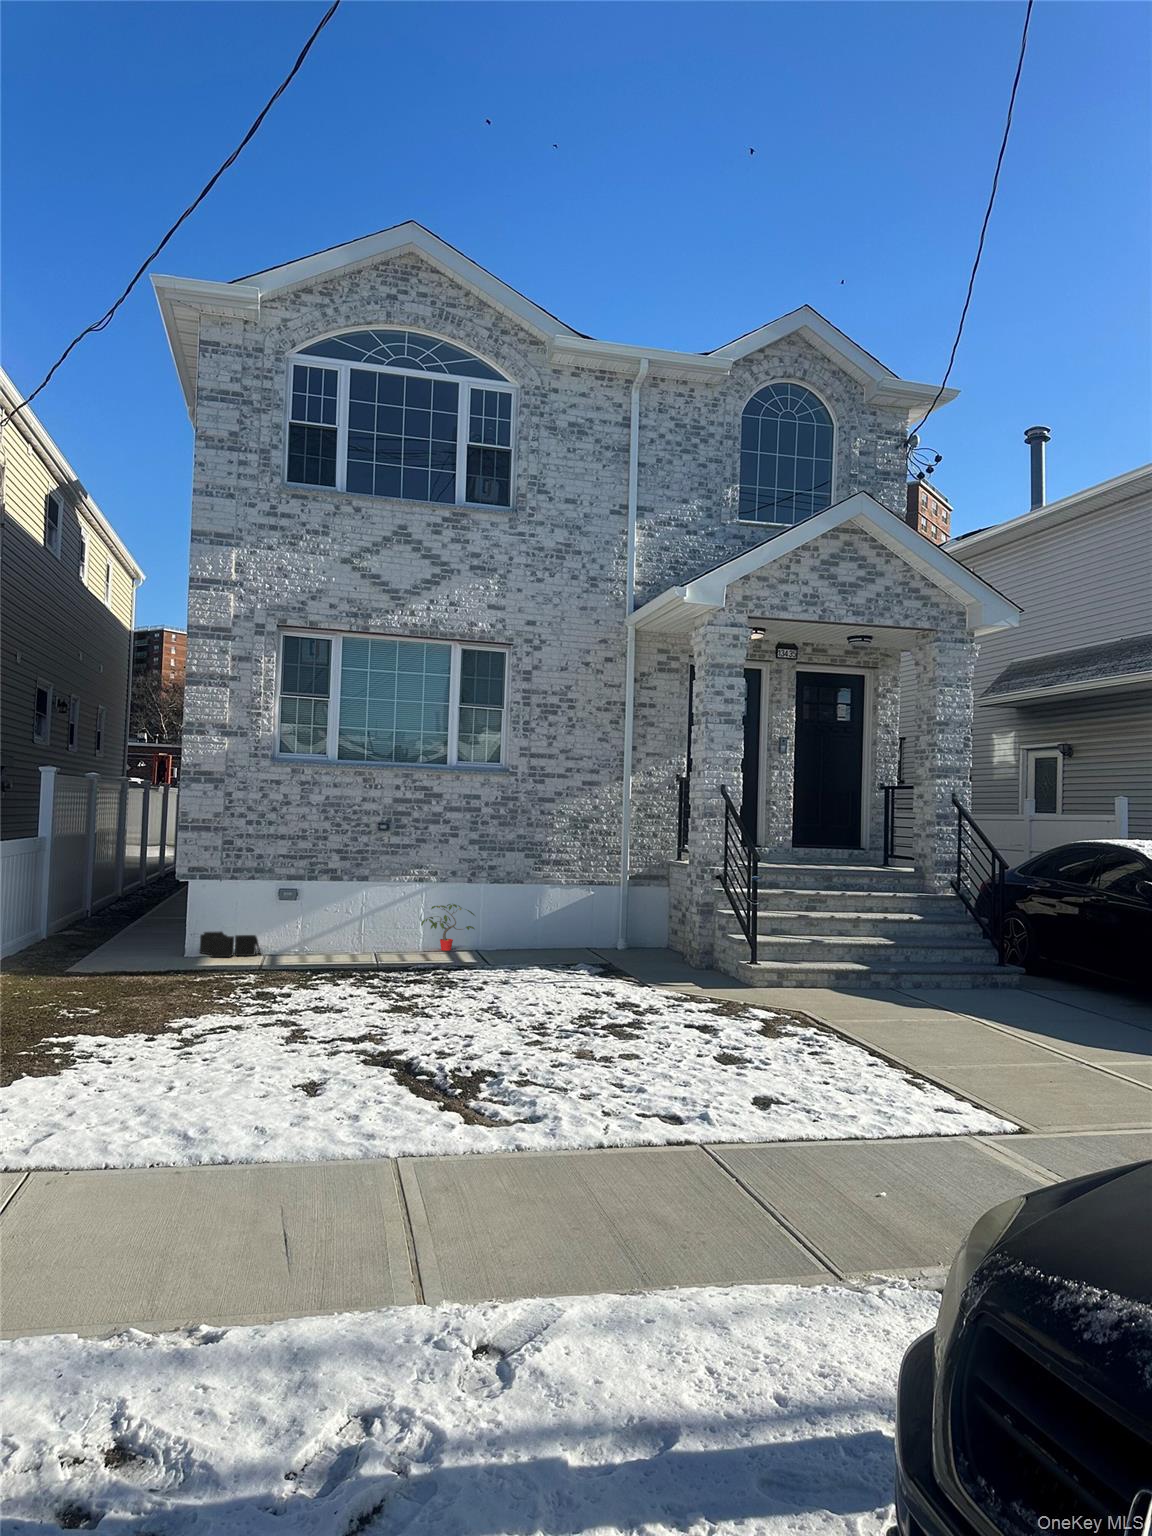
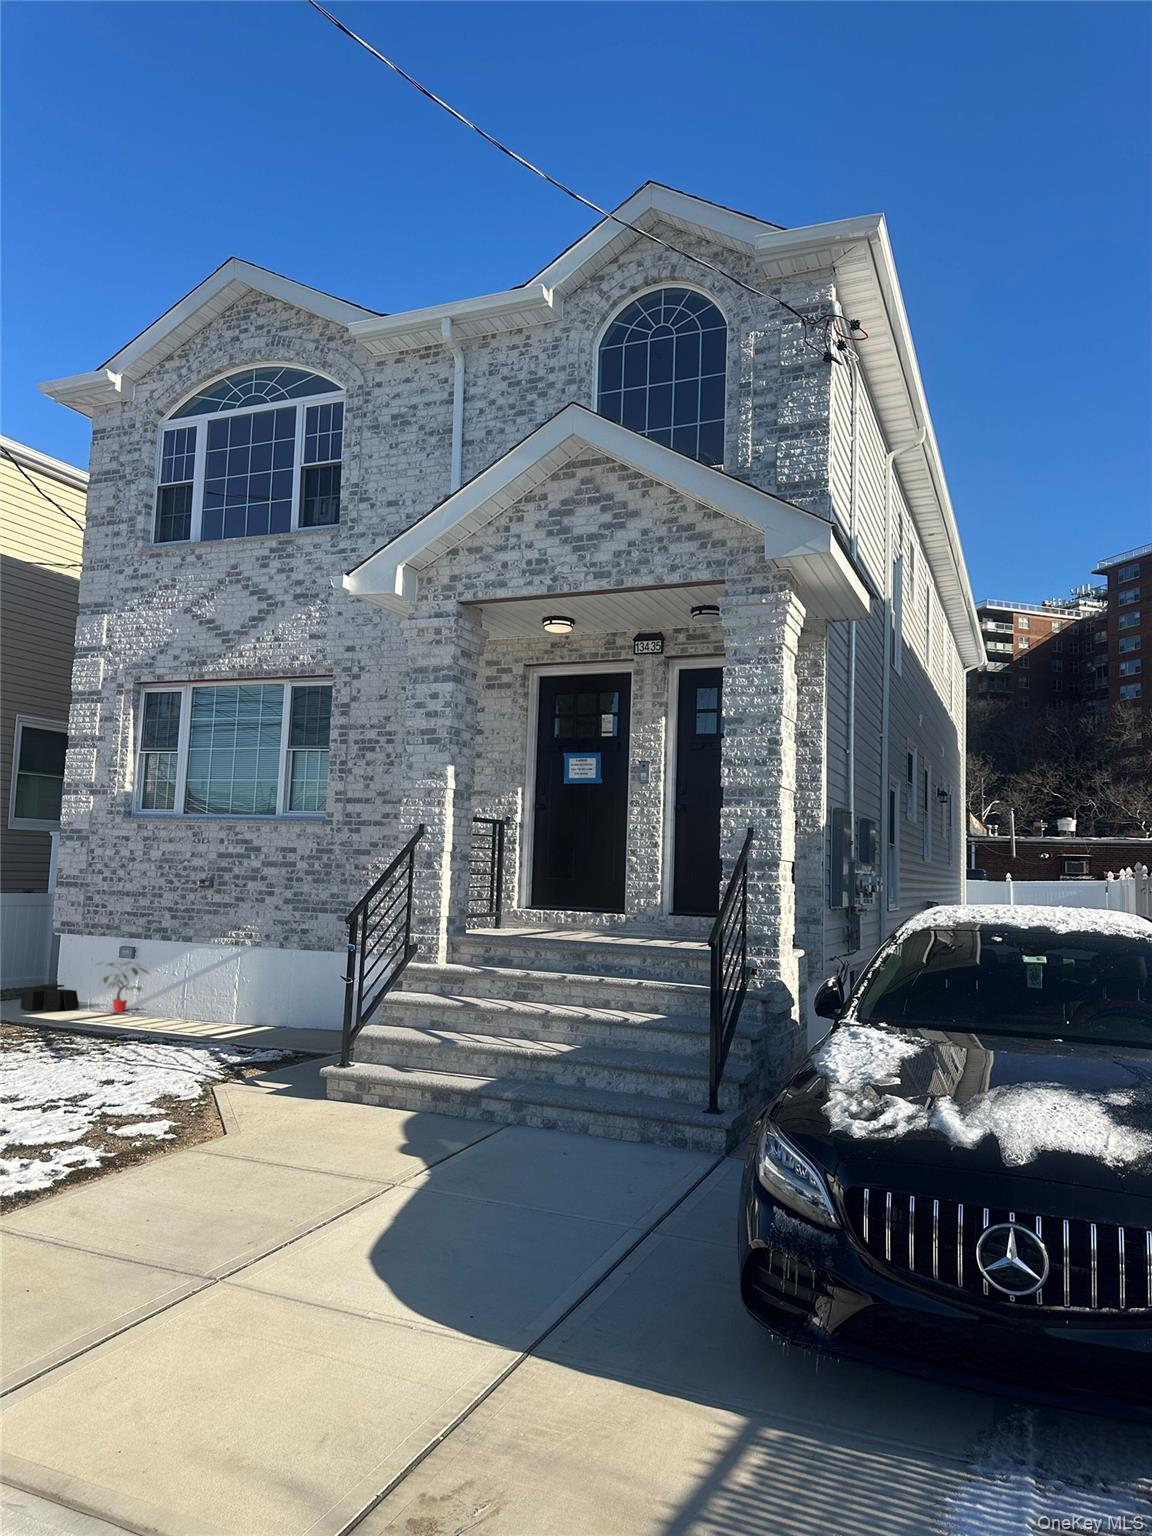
potted plant: present [421,904,475,951] -> present [103,962,148,1012]

